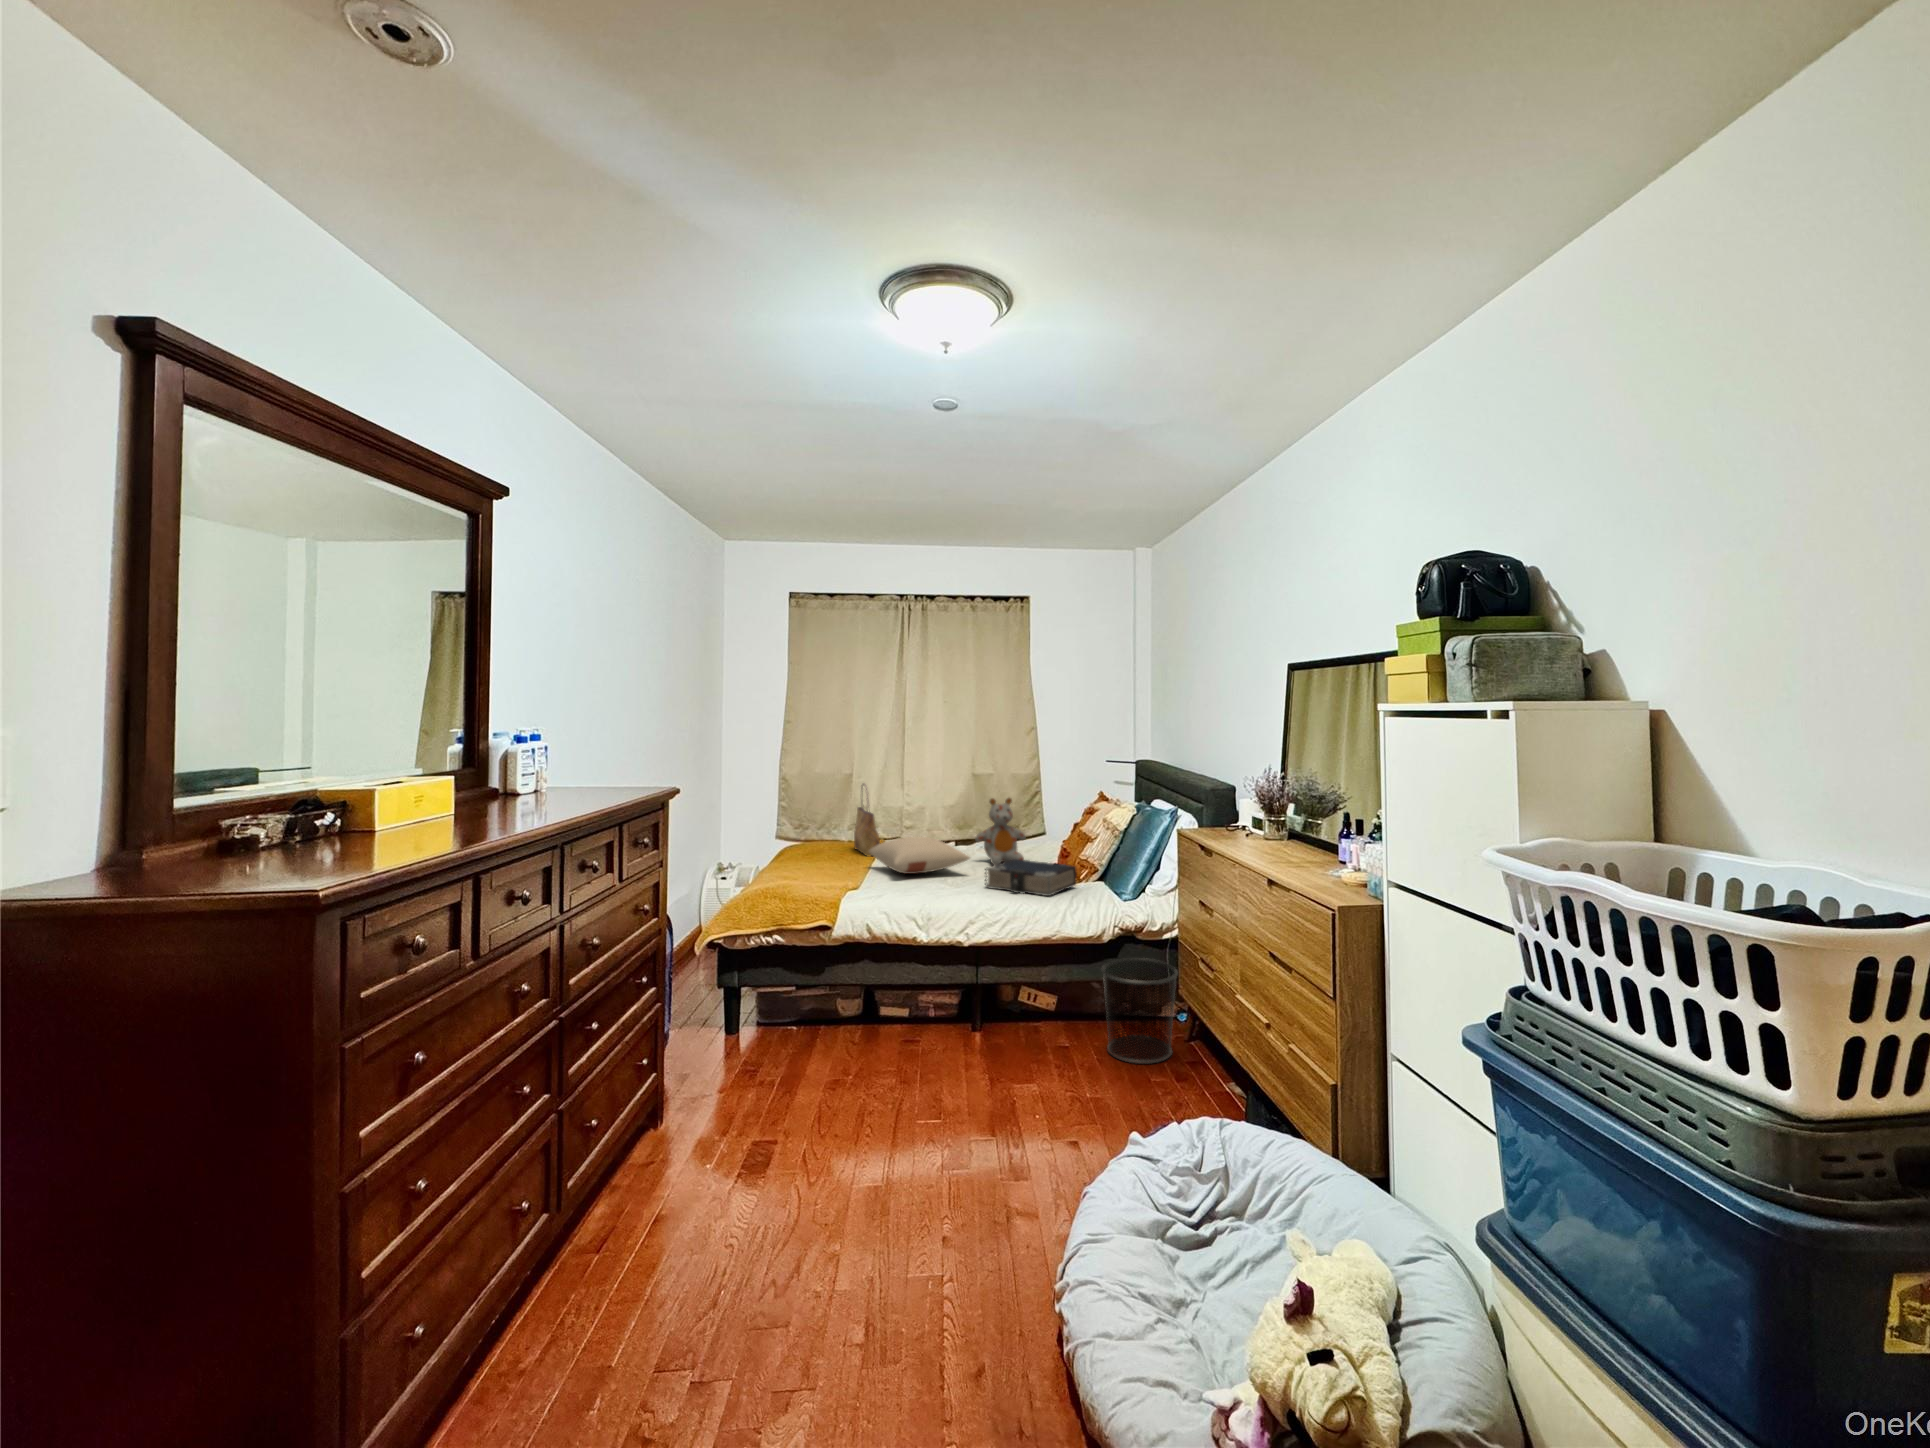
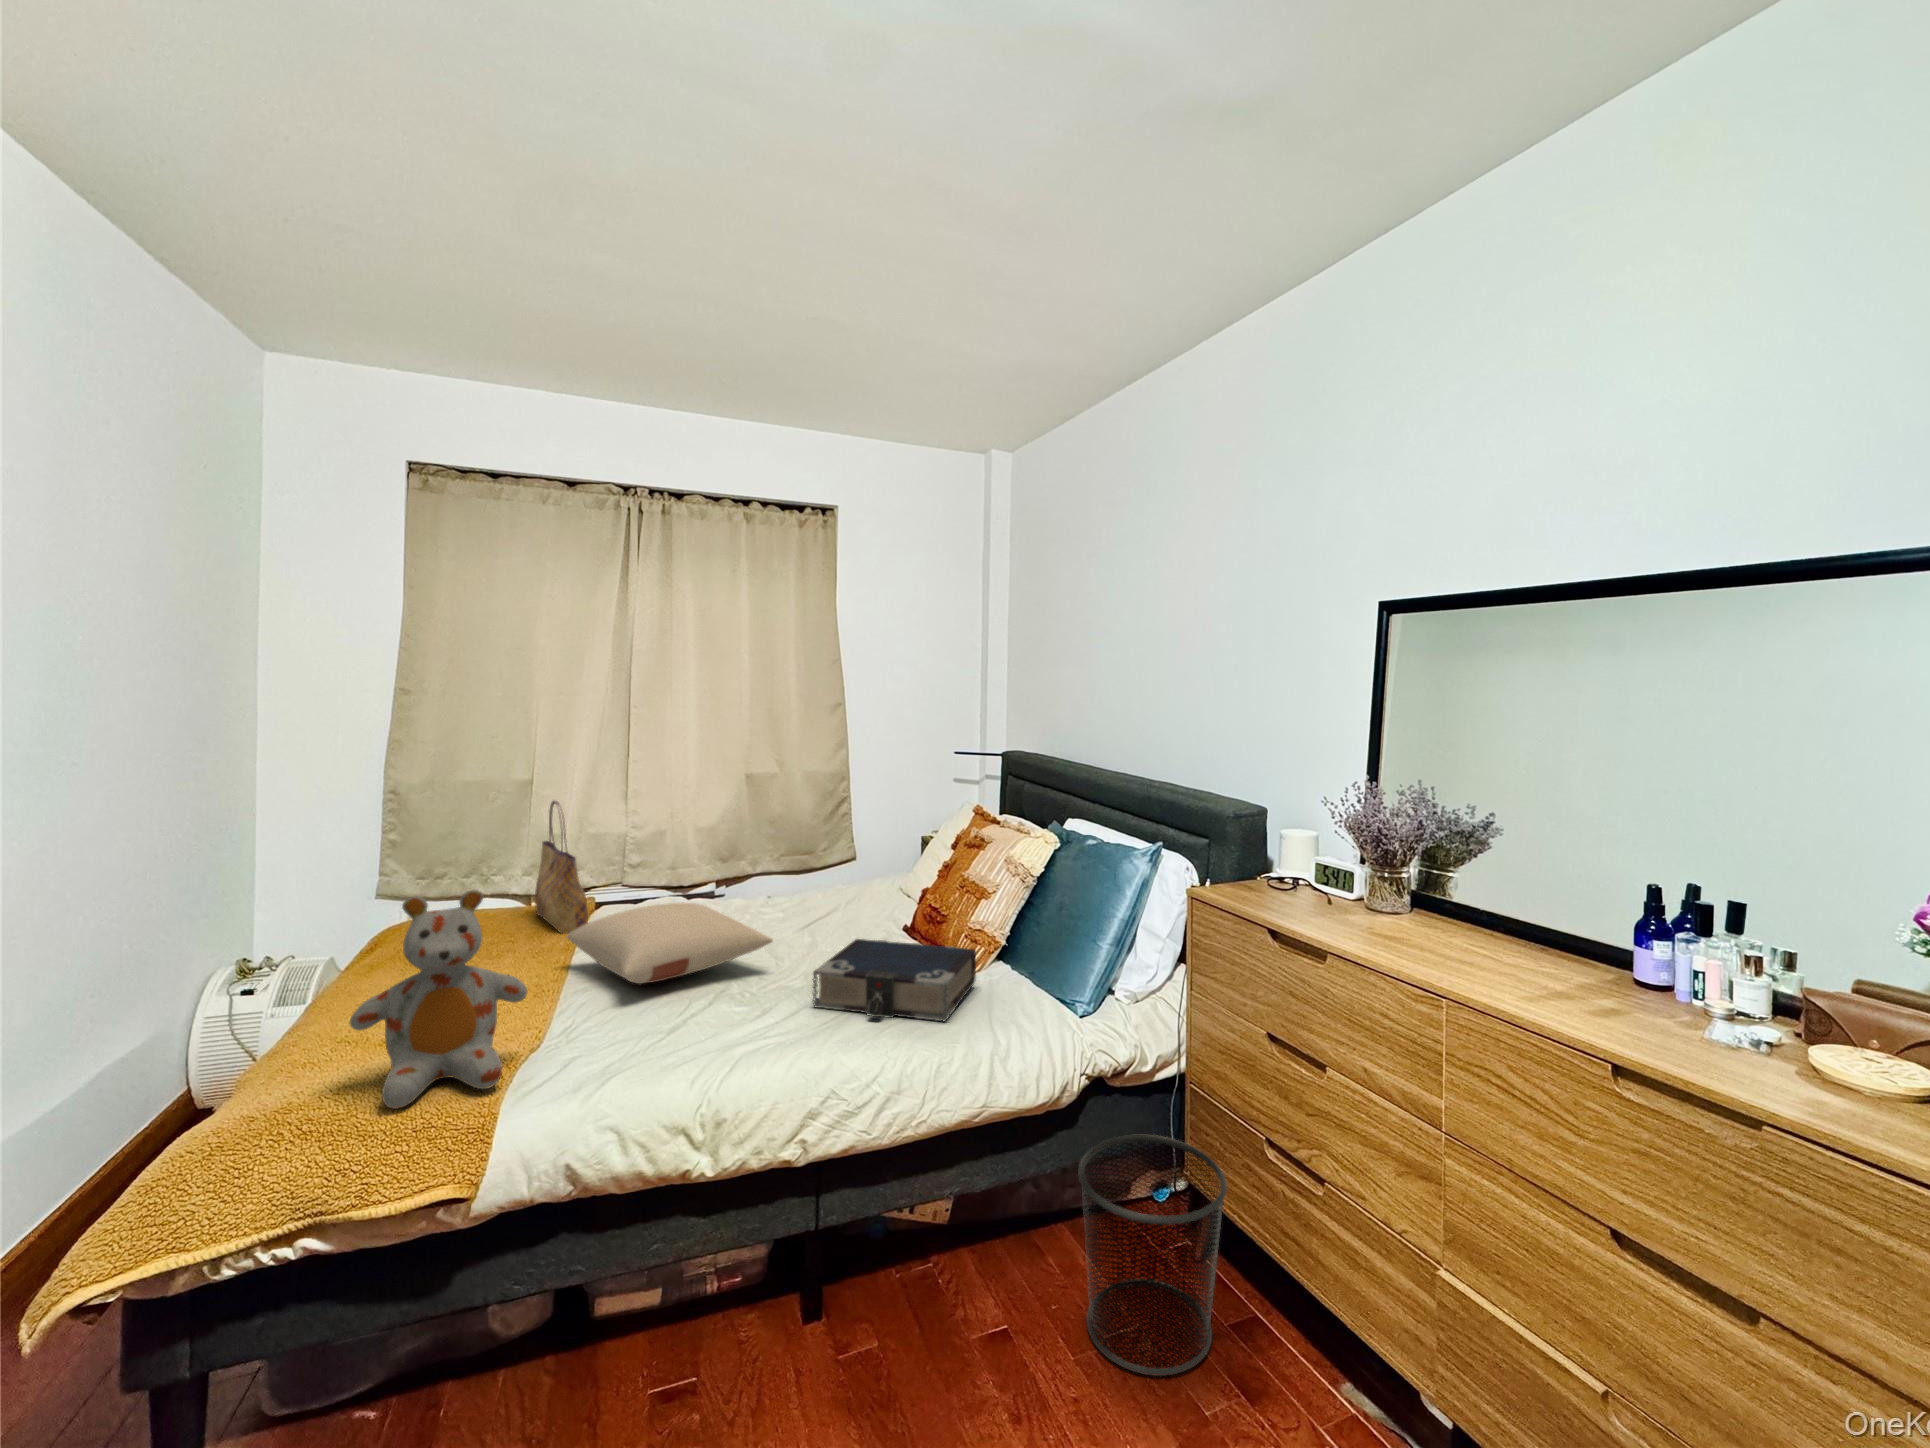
stuffed bear: present [975,798,1026,865] -> present [350,890,527,1109]

